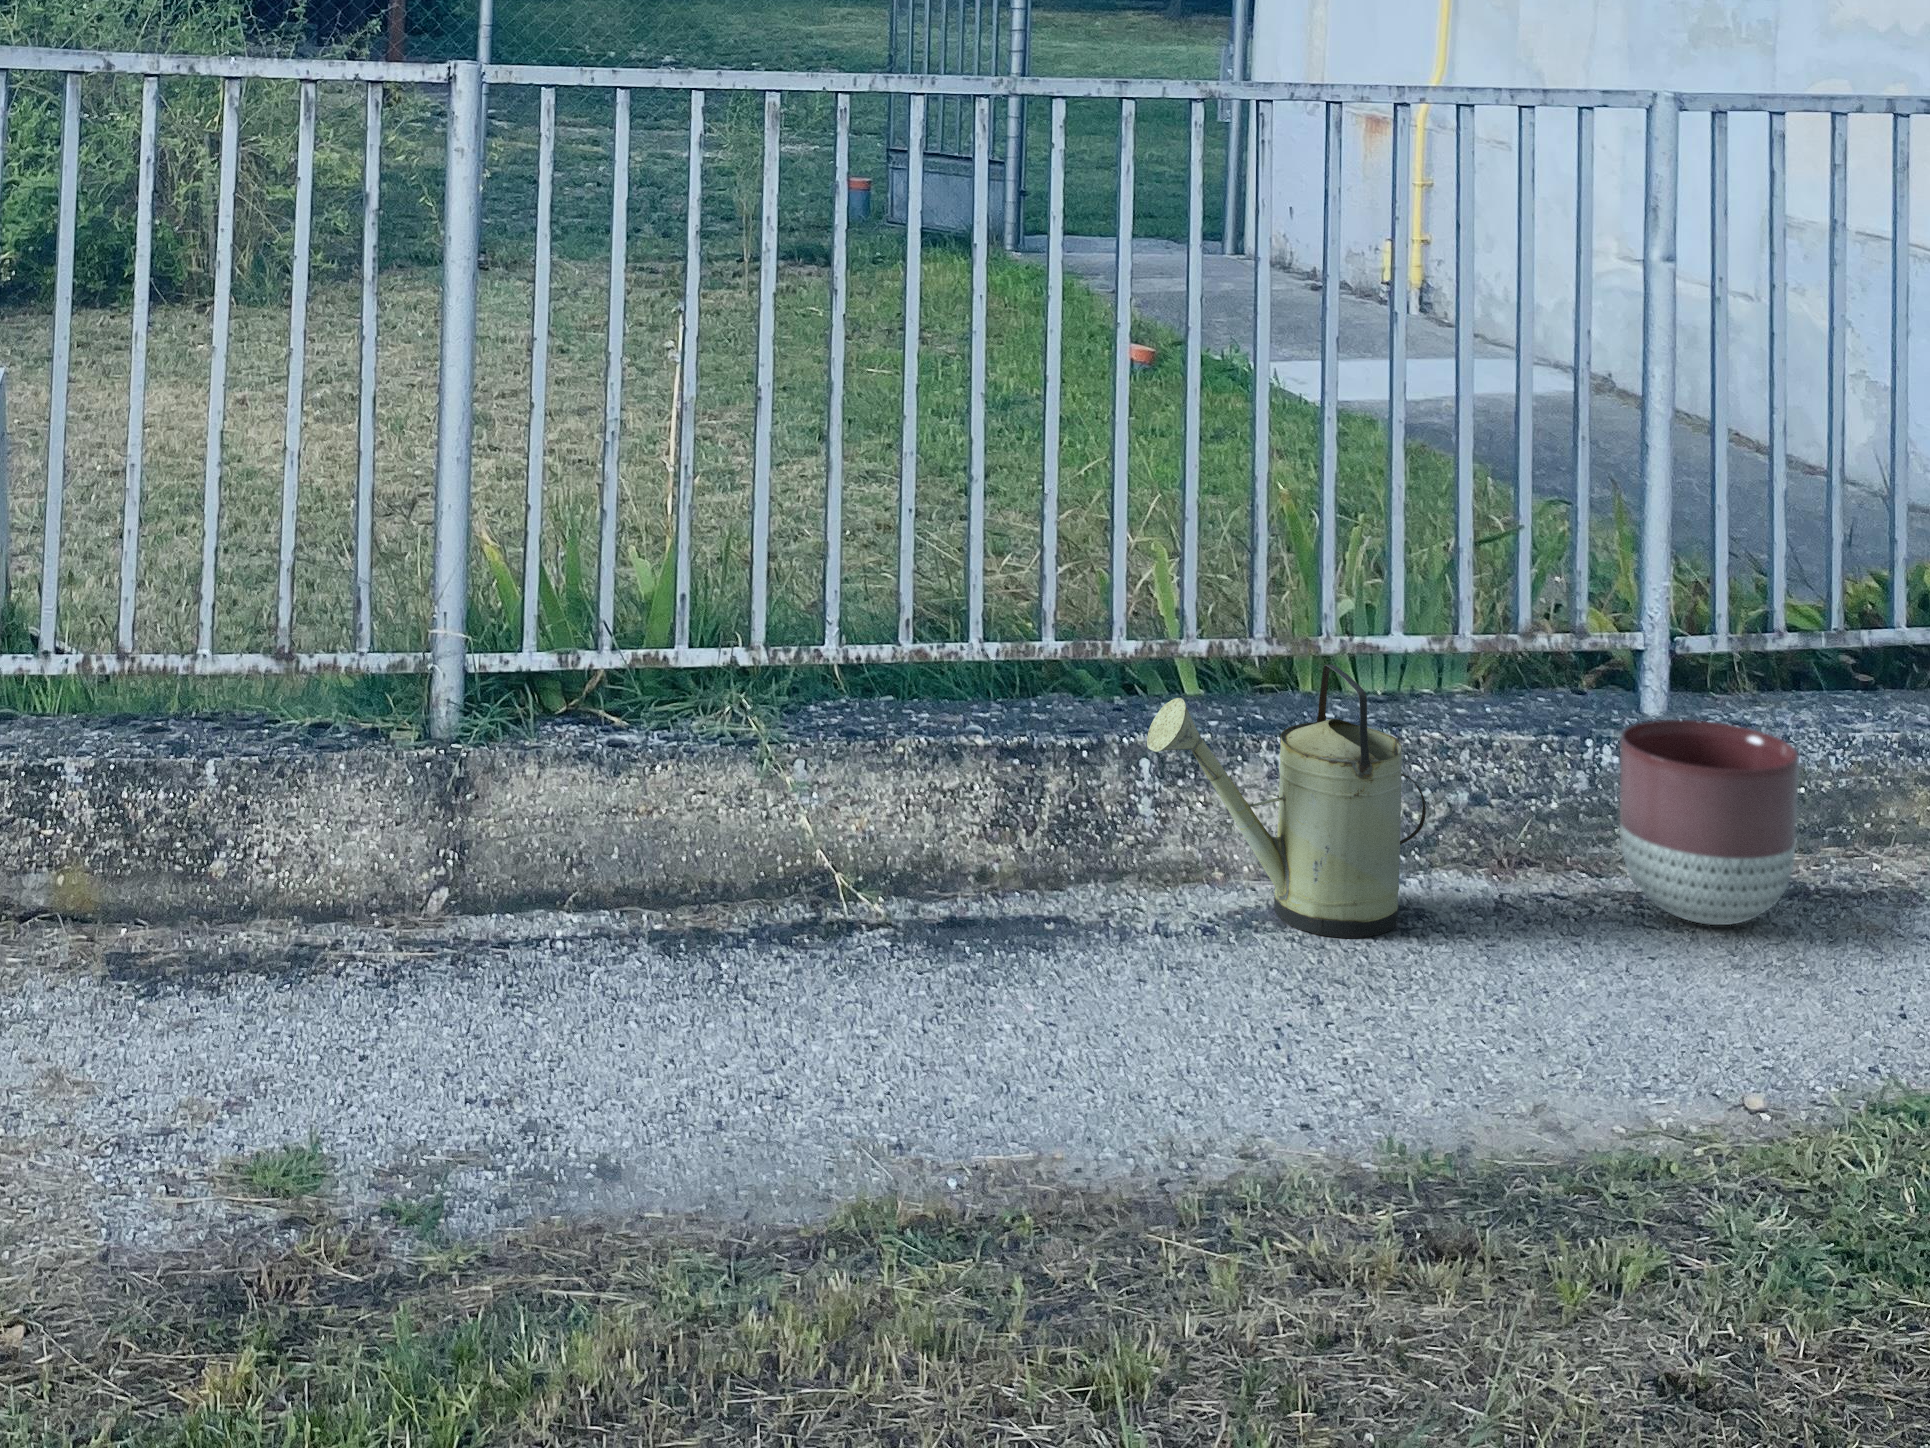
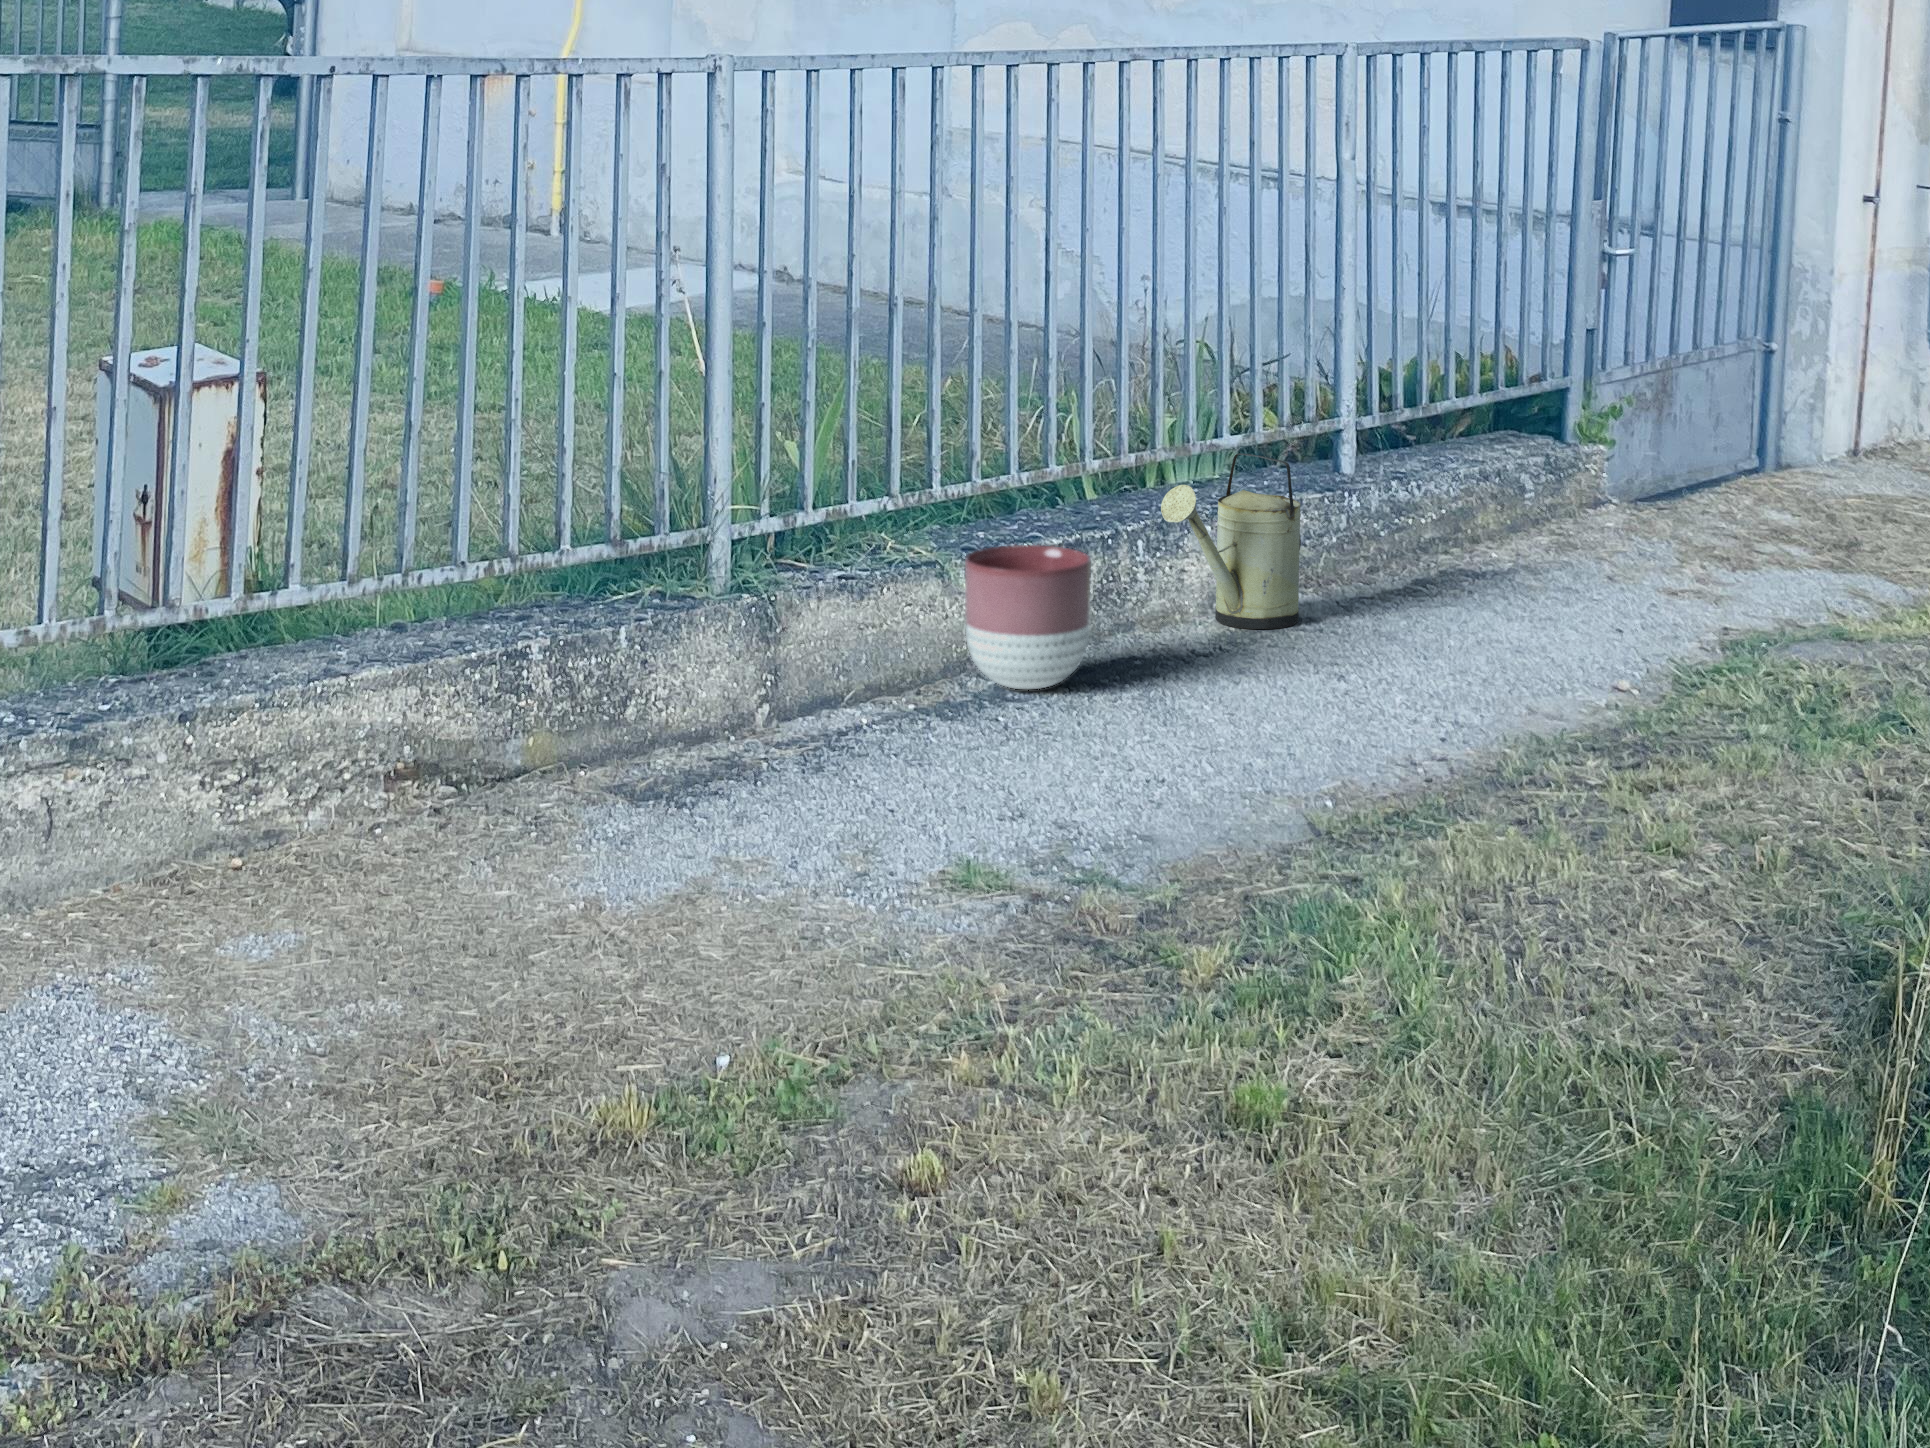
planter: present [1620,720,1799,925] -> present [965,545,1091,690]

